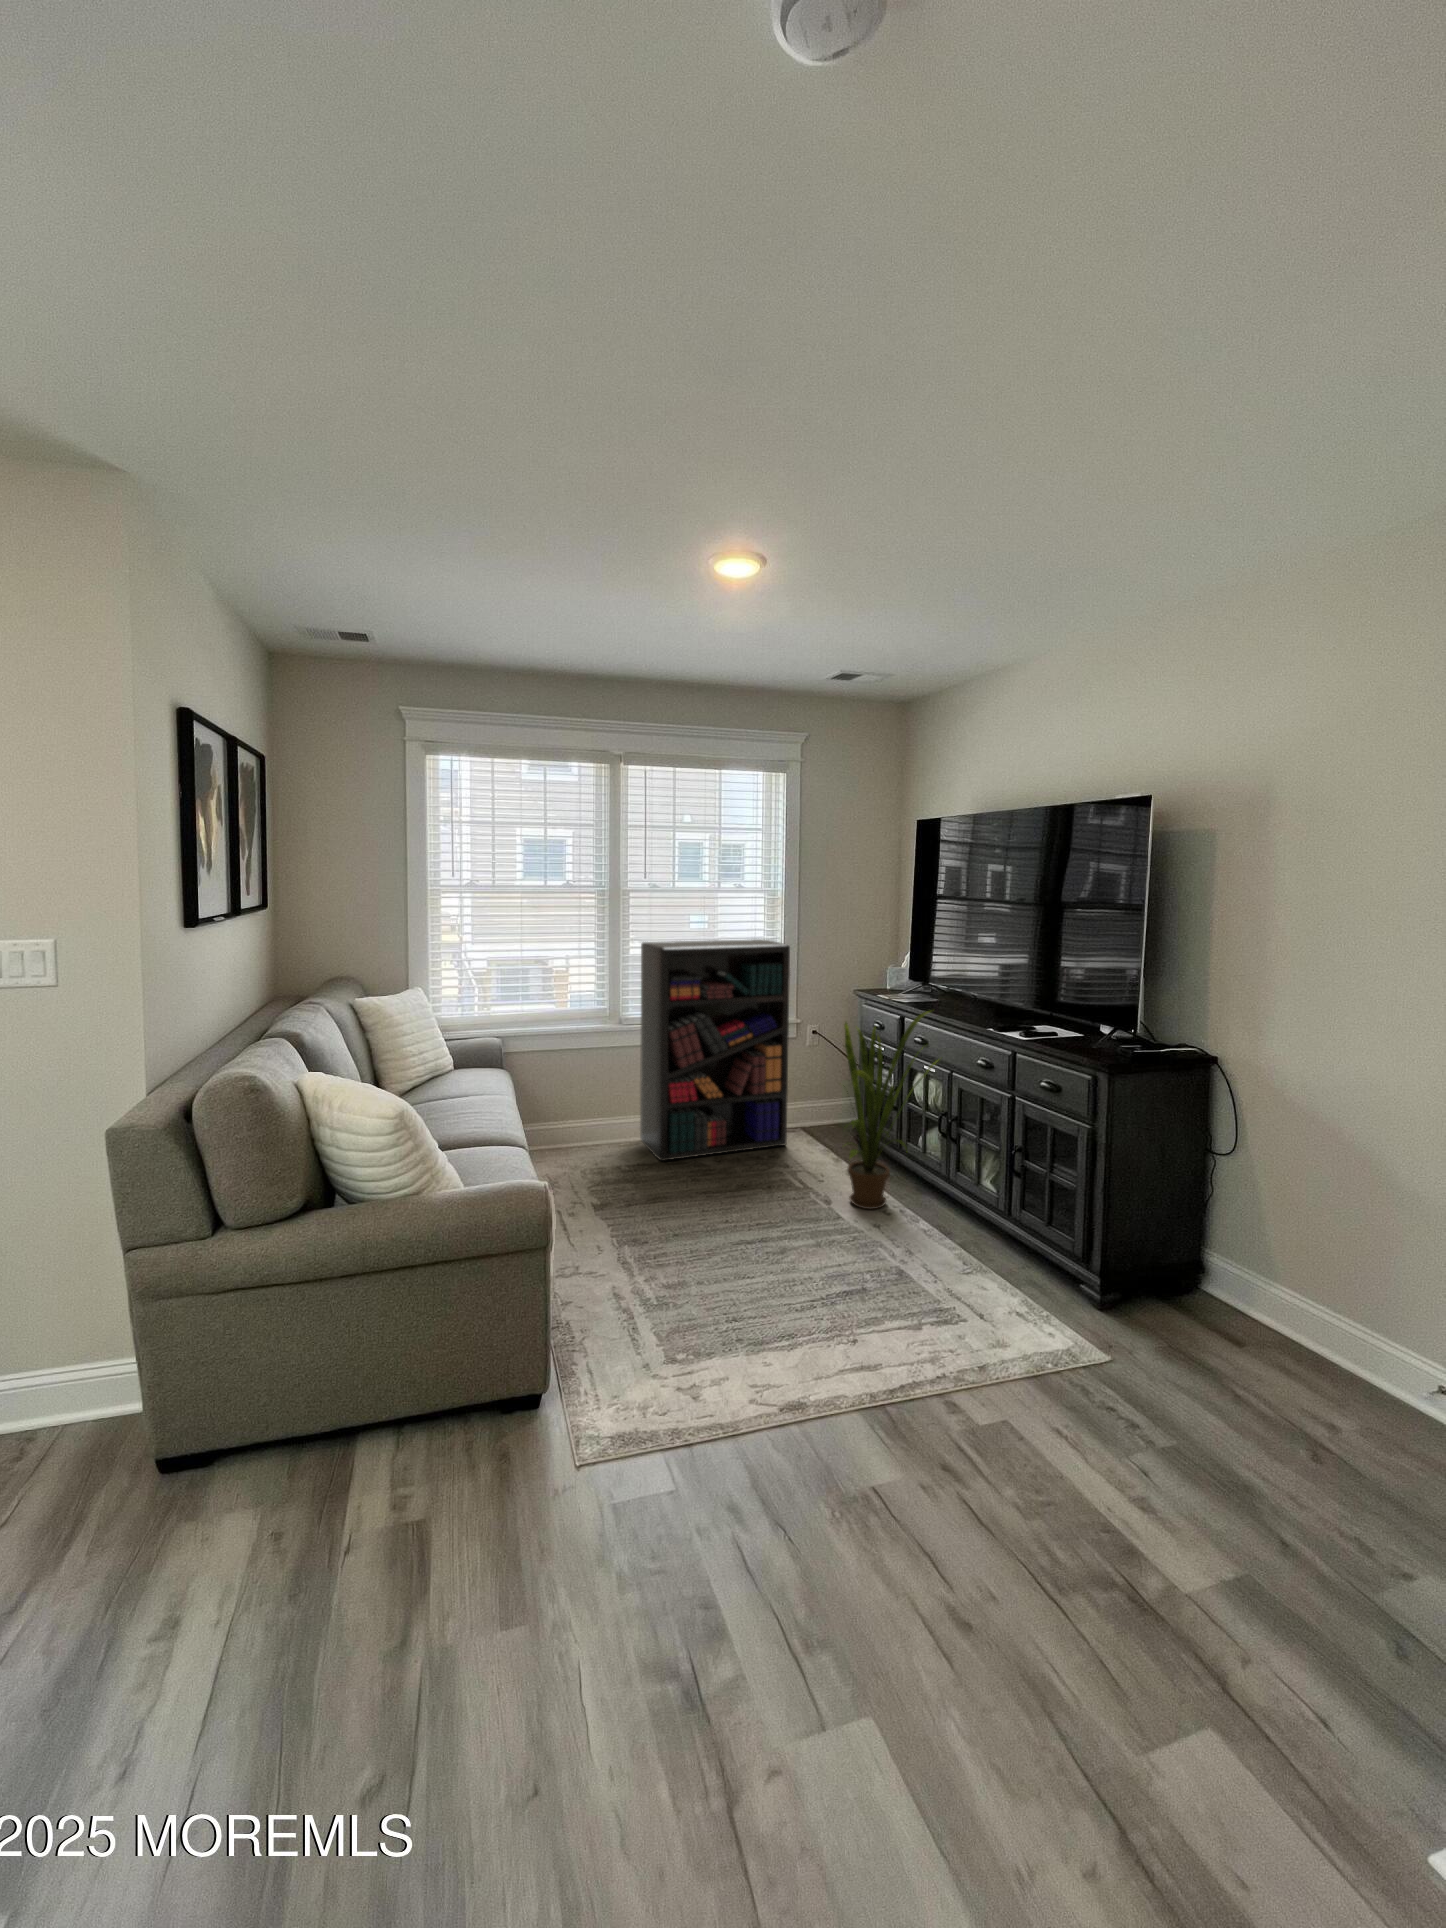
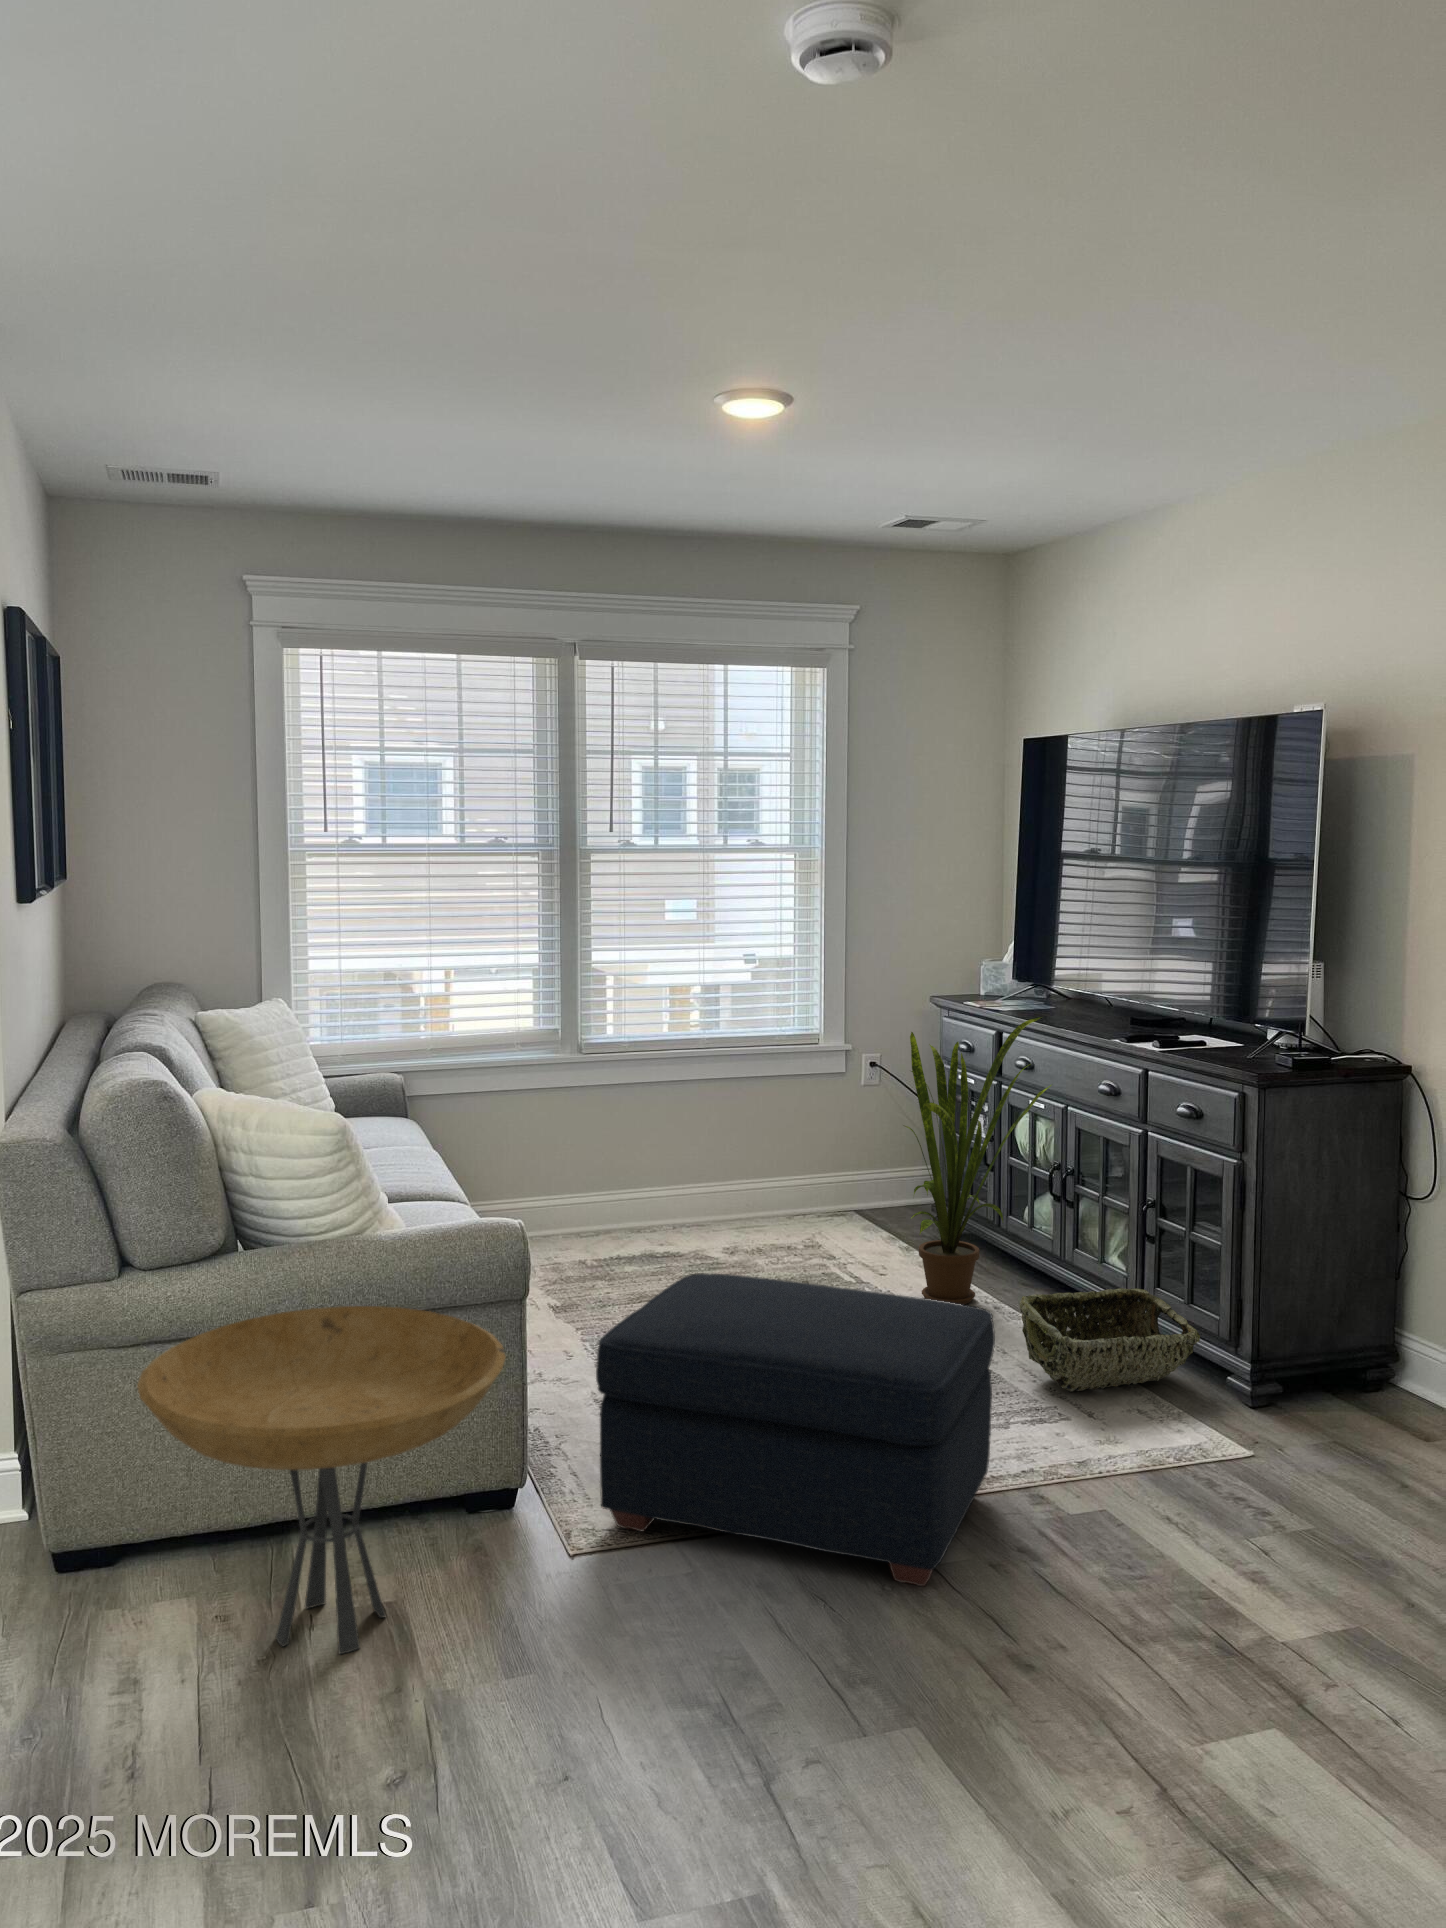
bookshelf: present [640,939,790,1161] -> none [608,922,834,1254]
woven basket: none [924,1210,1059,1294] -> present [1019,1288,1200,1392]
ottoman: none [600,1213,919,1515] -> present [596,1273,995,1586]
side table: none [173,1261,513,1595] -> present [137,1306,505,1654]

